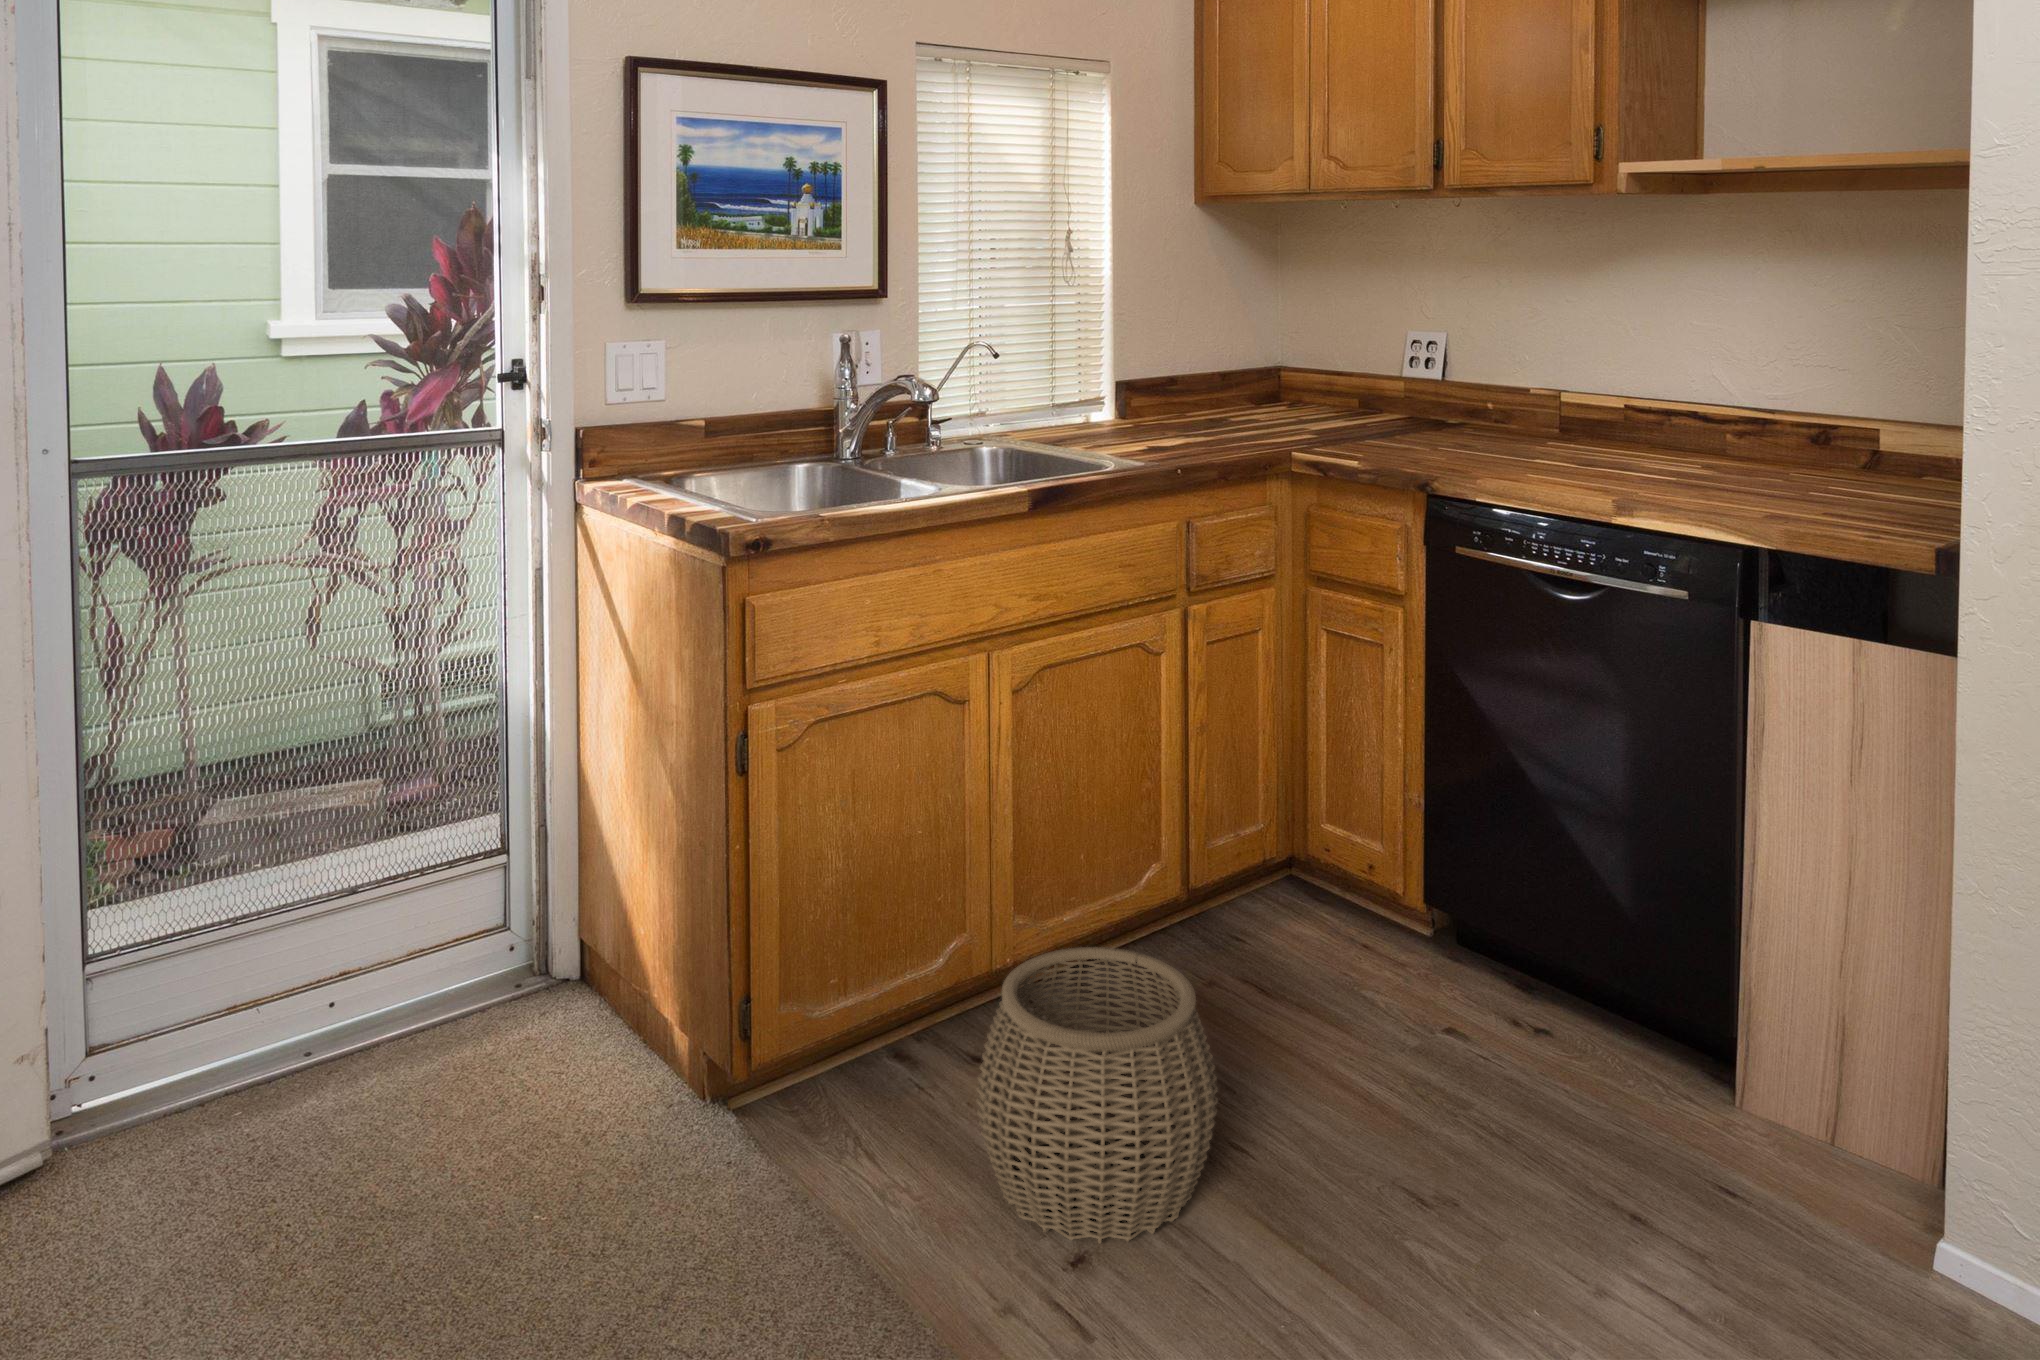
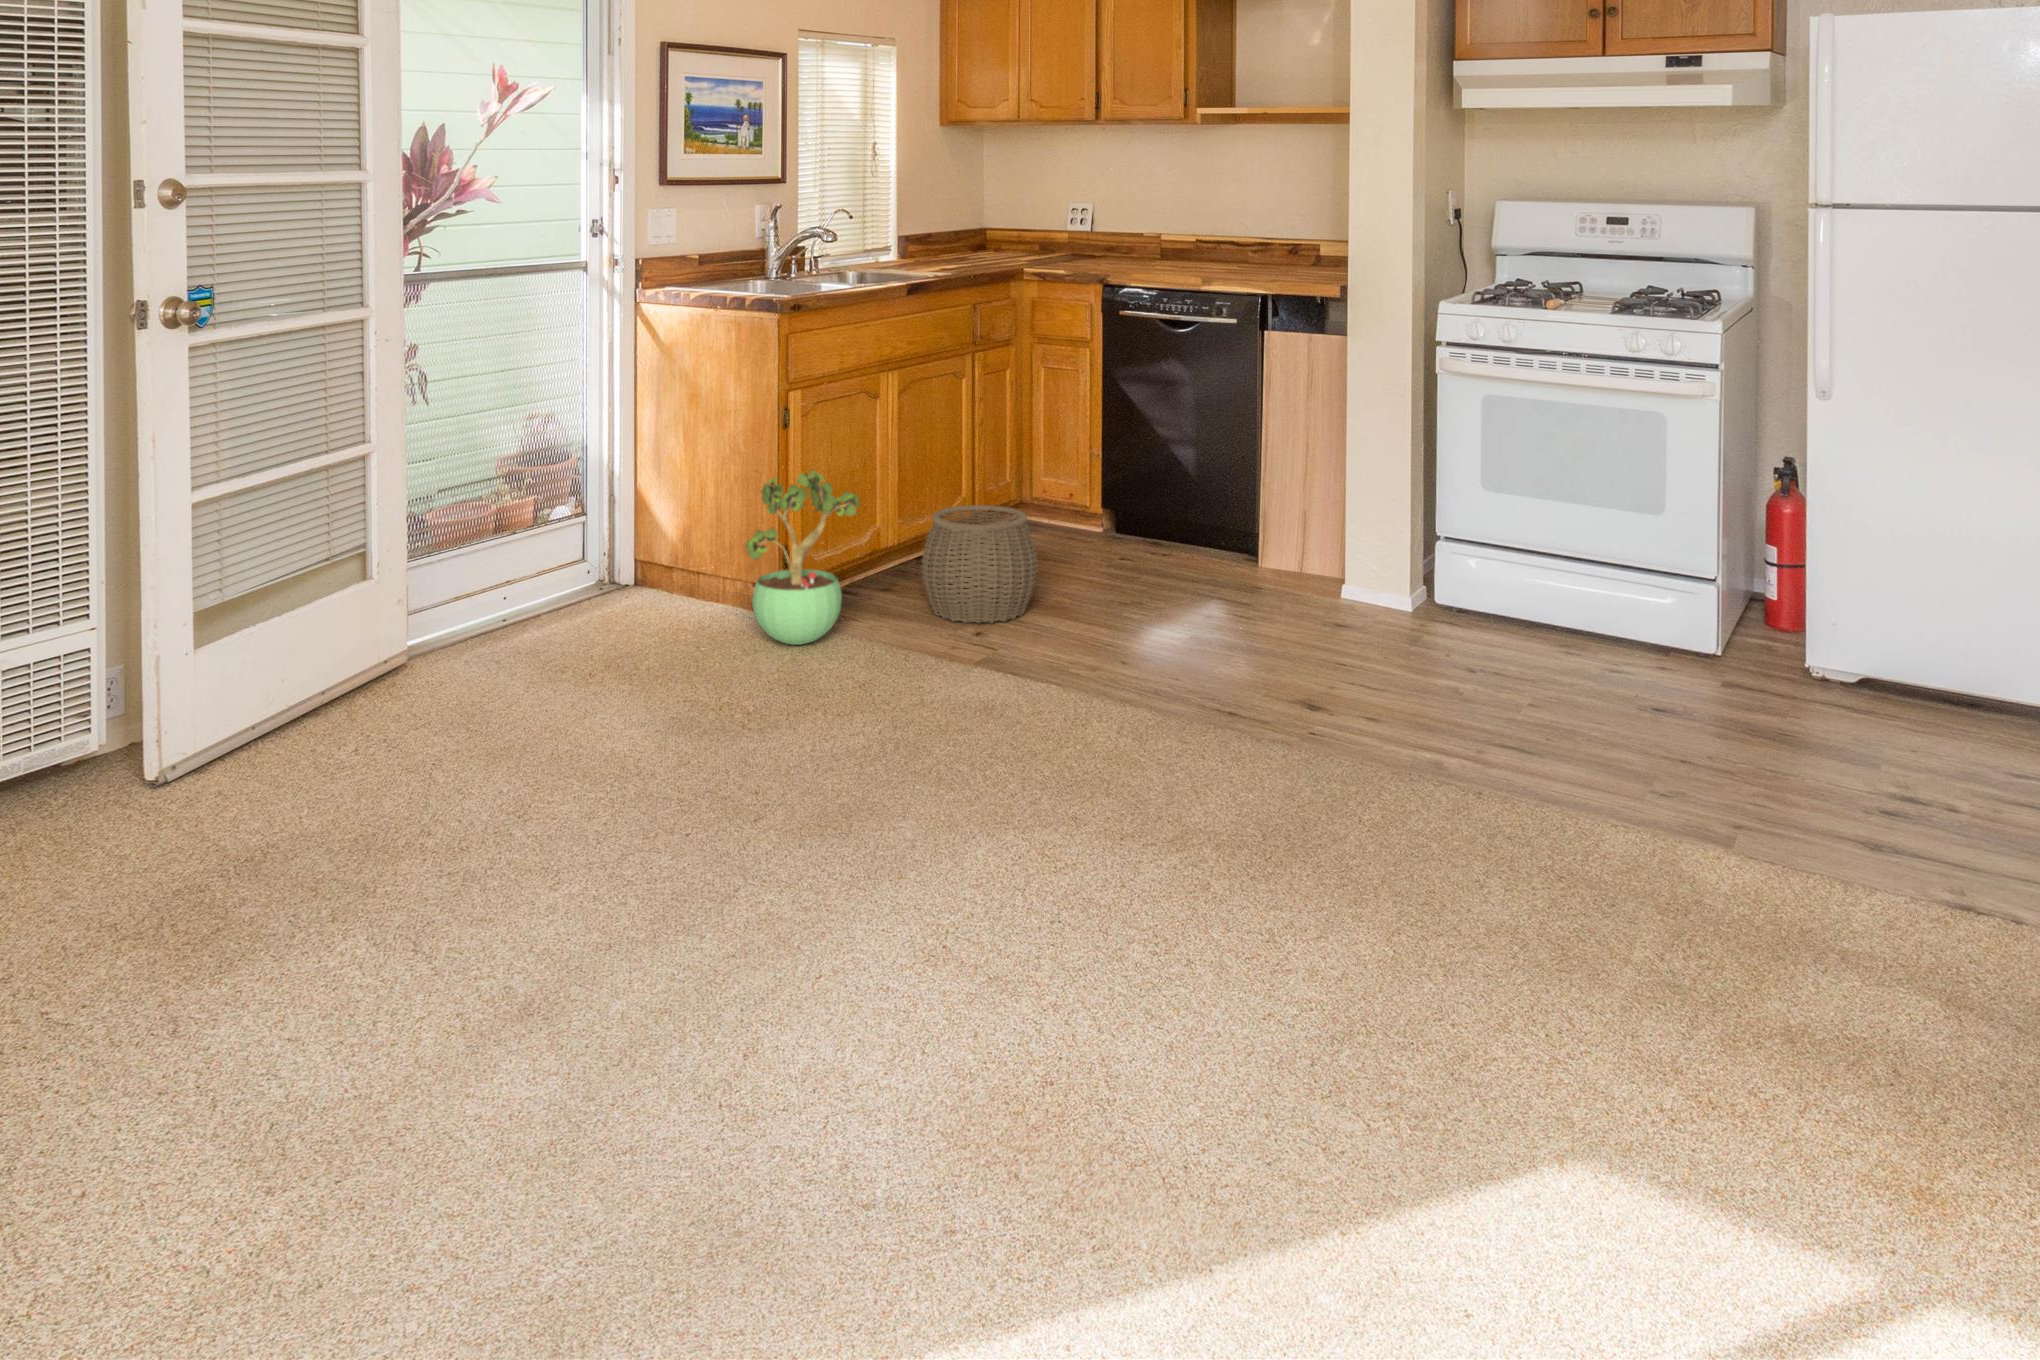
potted plant: none [566,900,811,1263] -> present [745,470,860,645]

